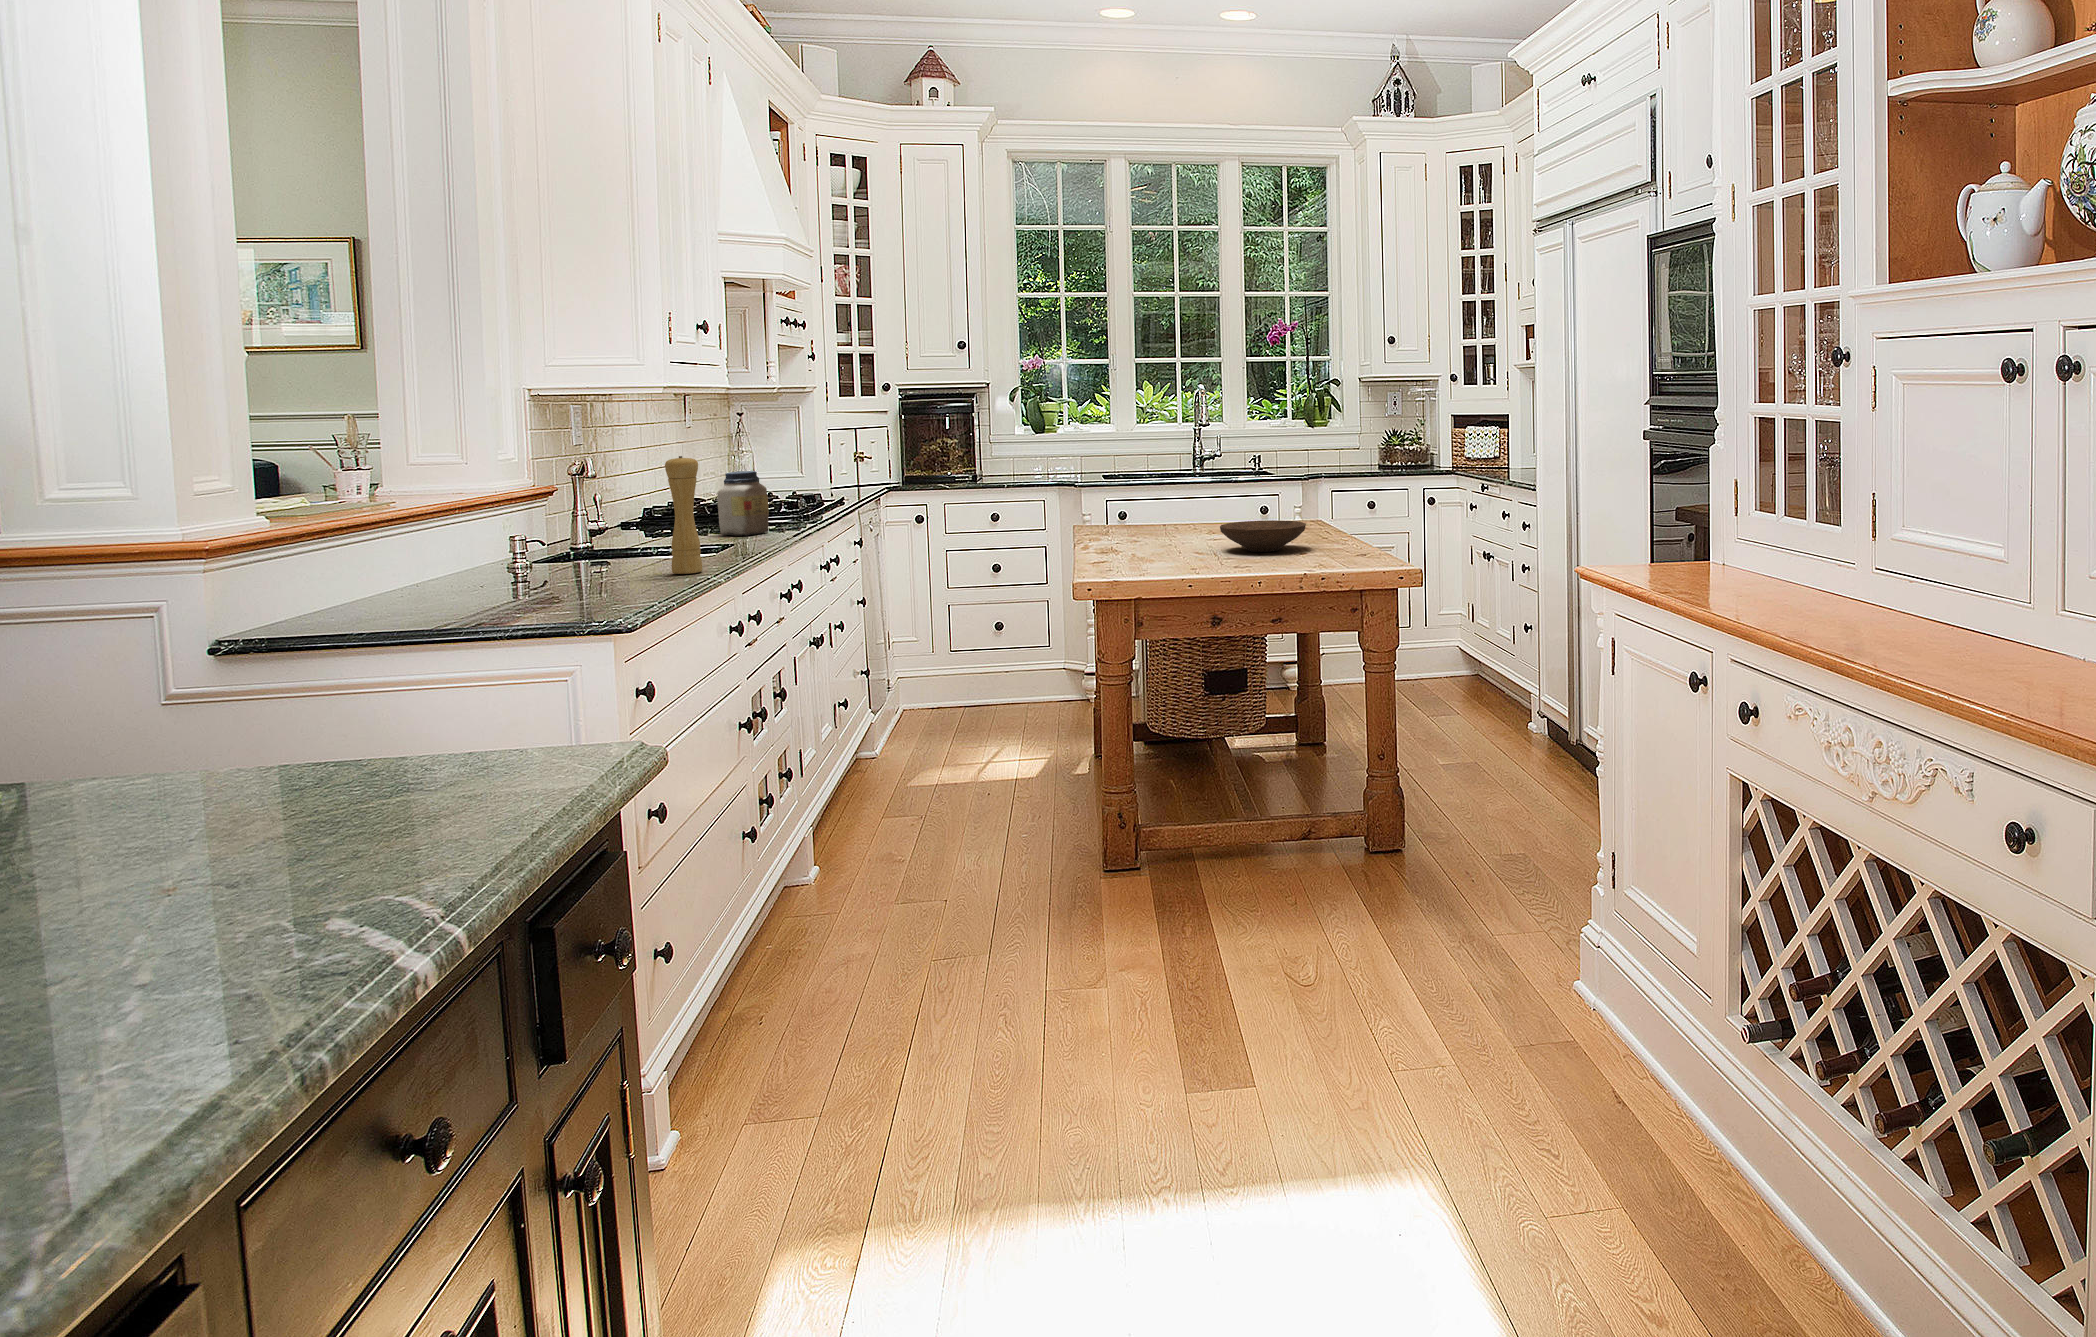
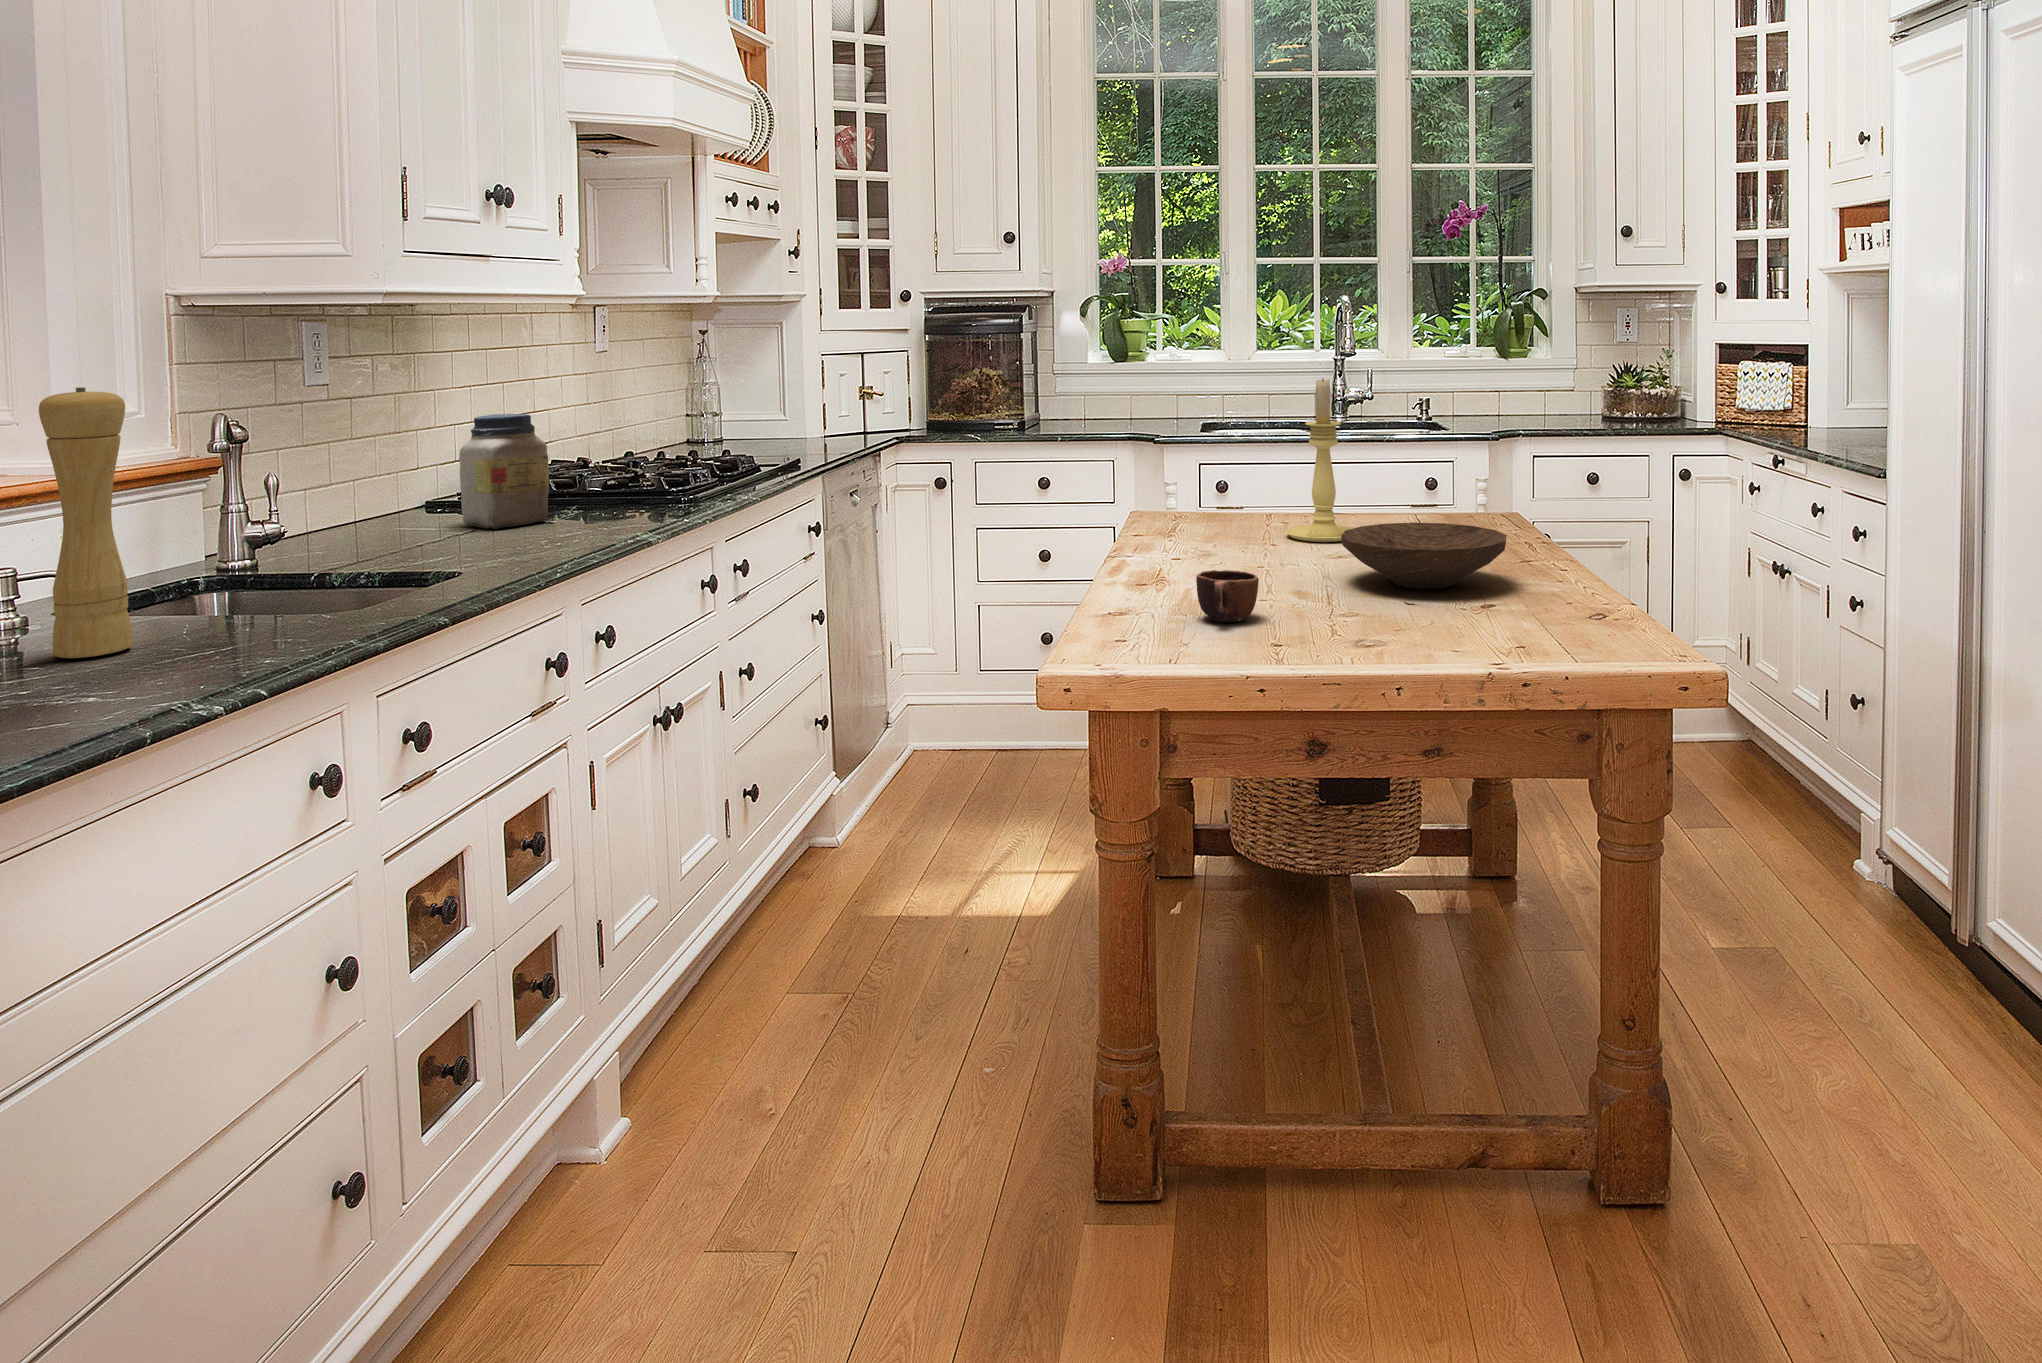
candle holder: none [1183,442,1228,538] -> present [1286,378,1354,542]
mug: none [1151,542,1182,566] -> present [1196,570,1259,622]

